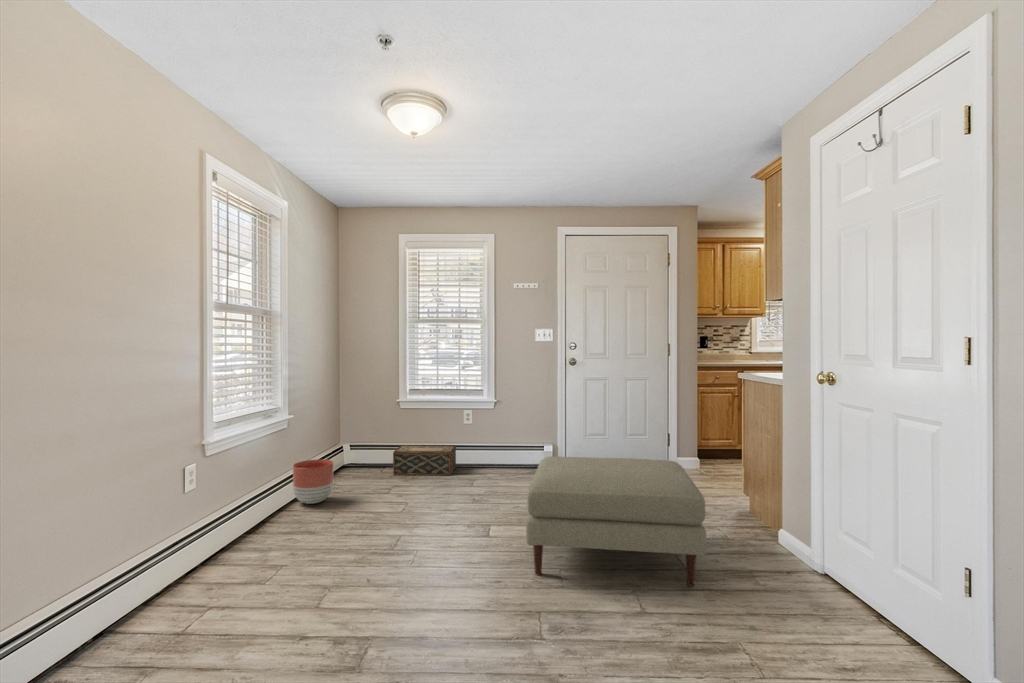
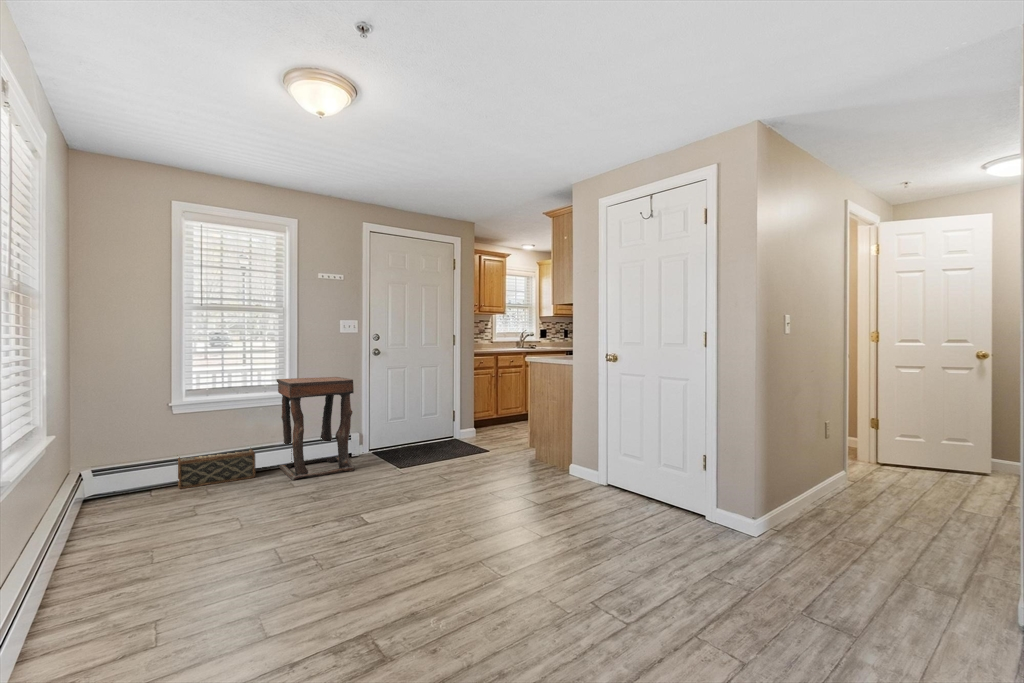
side table: none [472,385,534,484] -> present [277,377,354,480]
ottoman: present [526,456,707,586] -> none [405,427,561,533]
planter: present [293,459,334,504] -> none [71,480,134,538]

